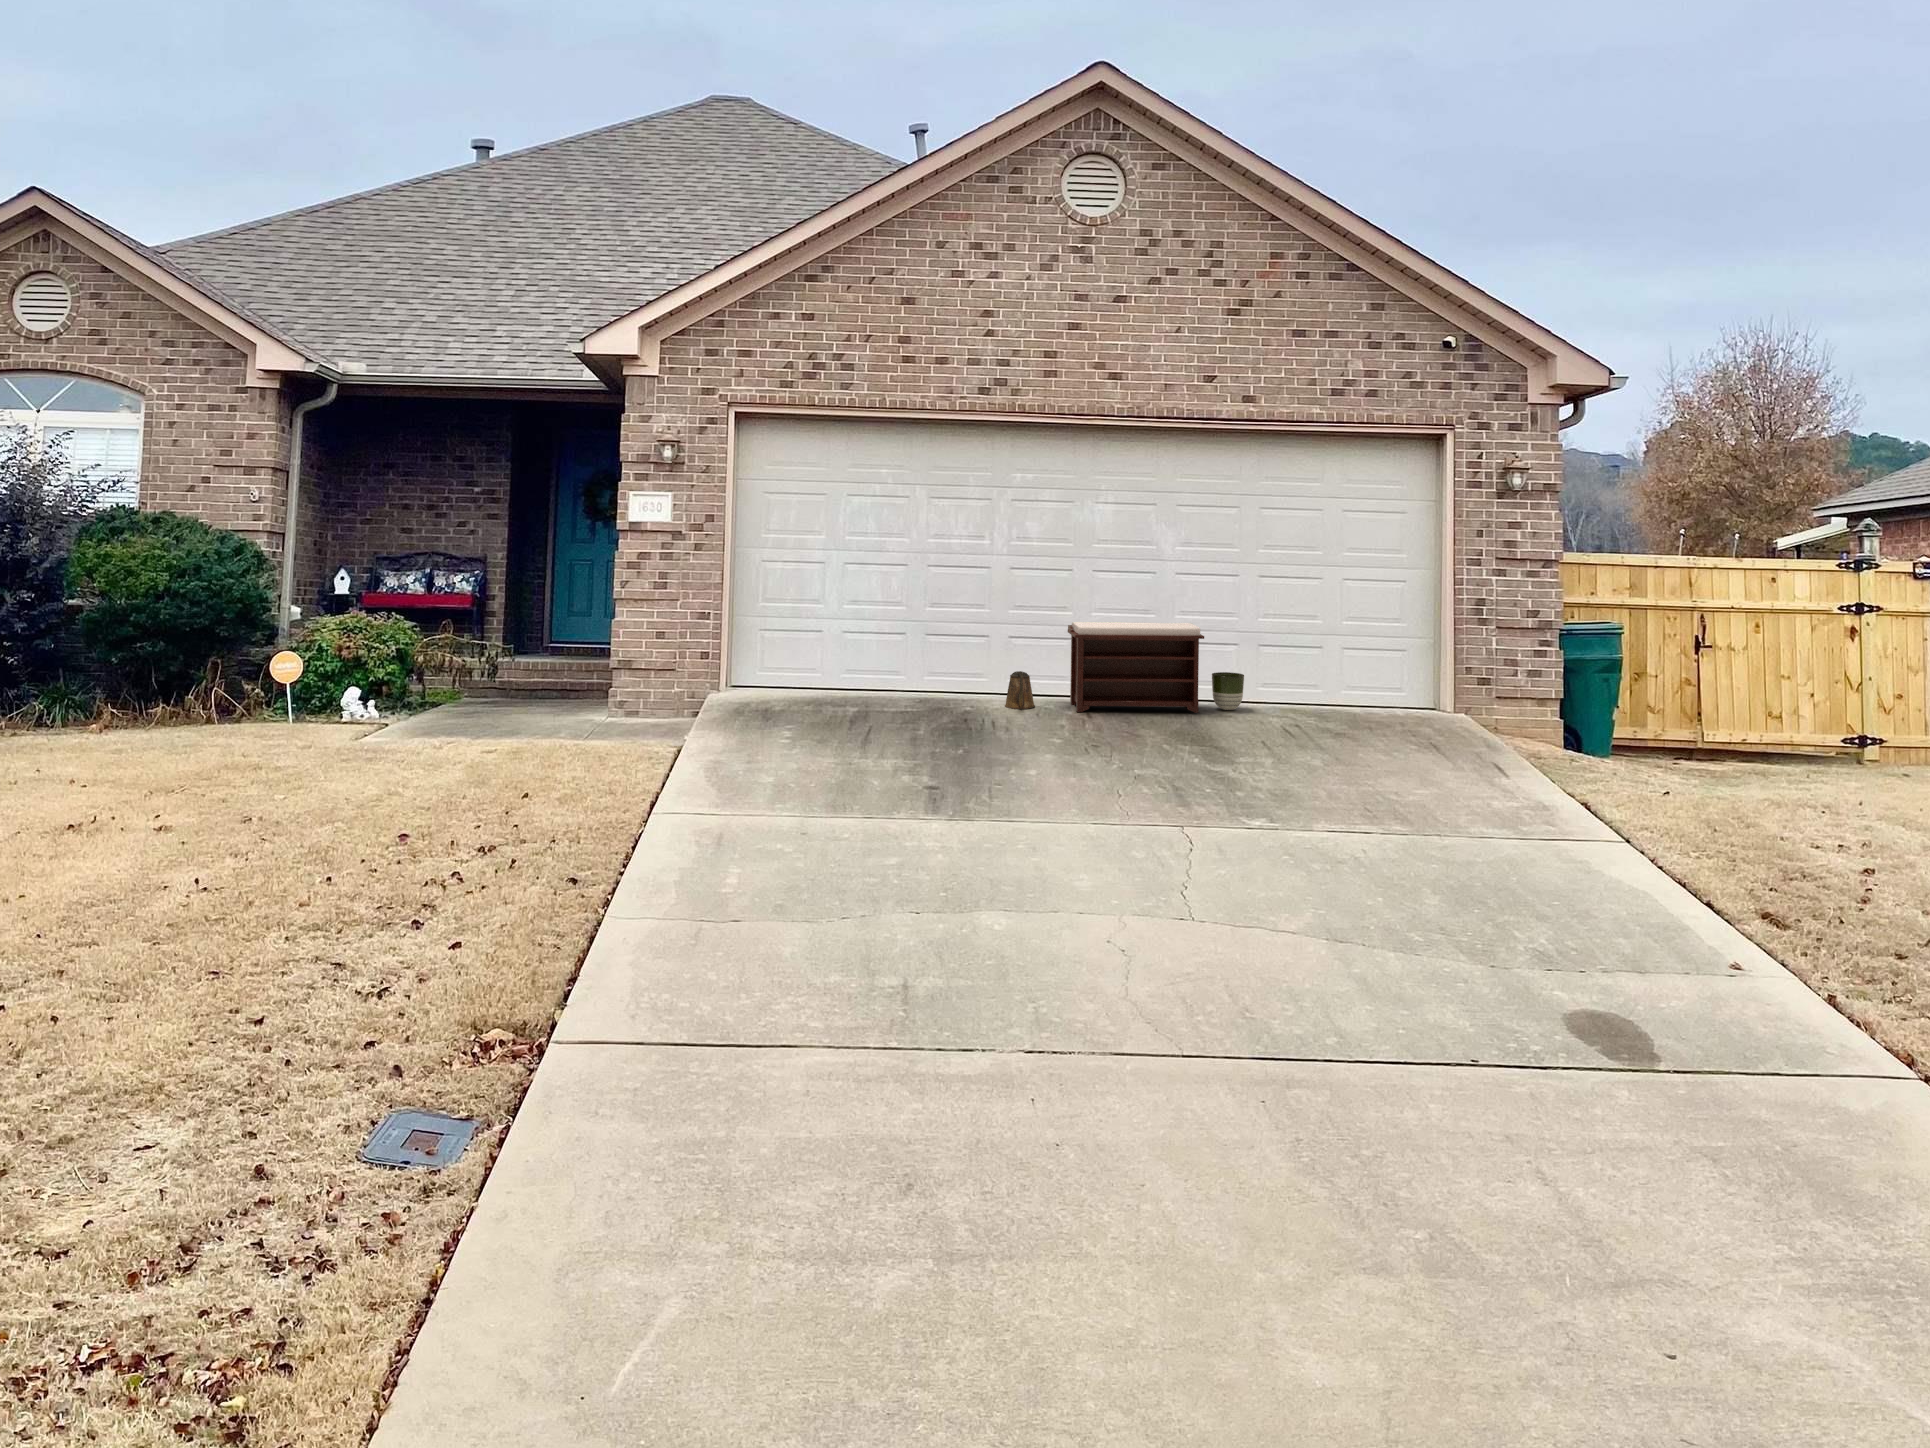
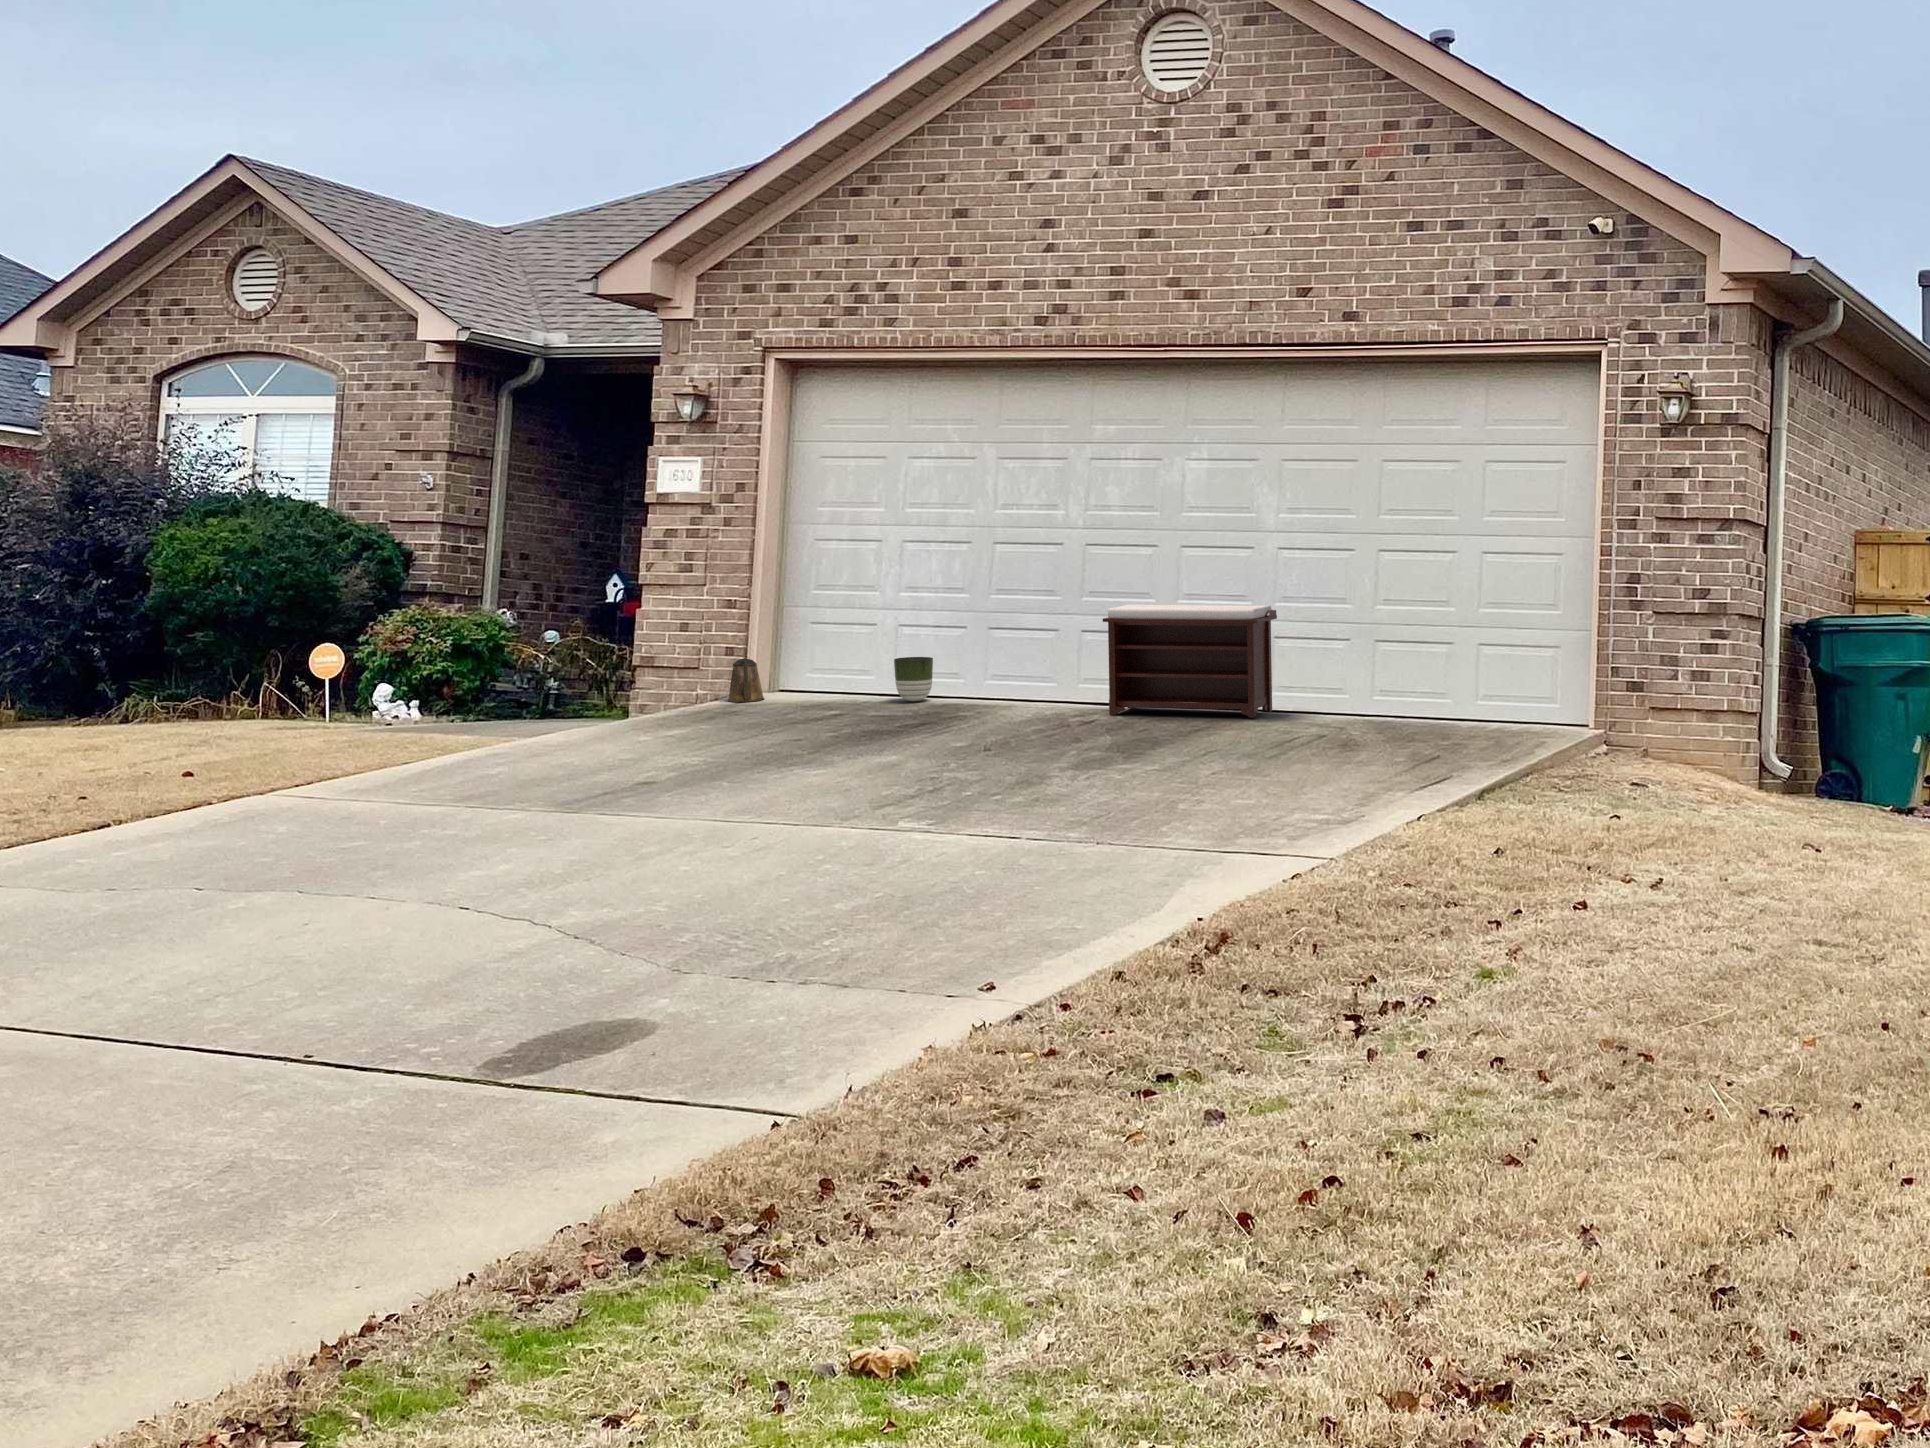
watering can: present [1005,671,1035,709] -> present [728,658,764,702]
planter: present [1212,672,1244,710] -> present [894,657,933,701]

